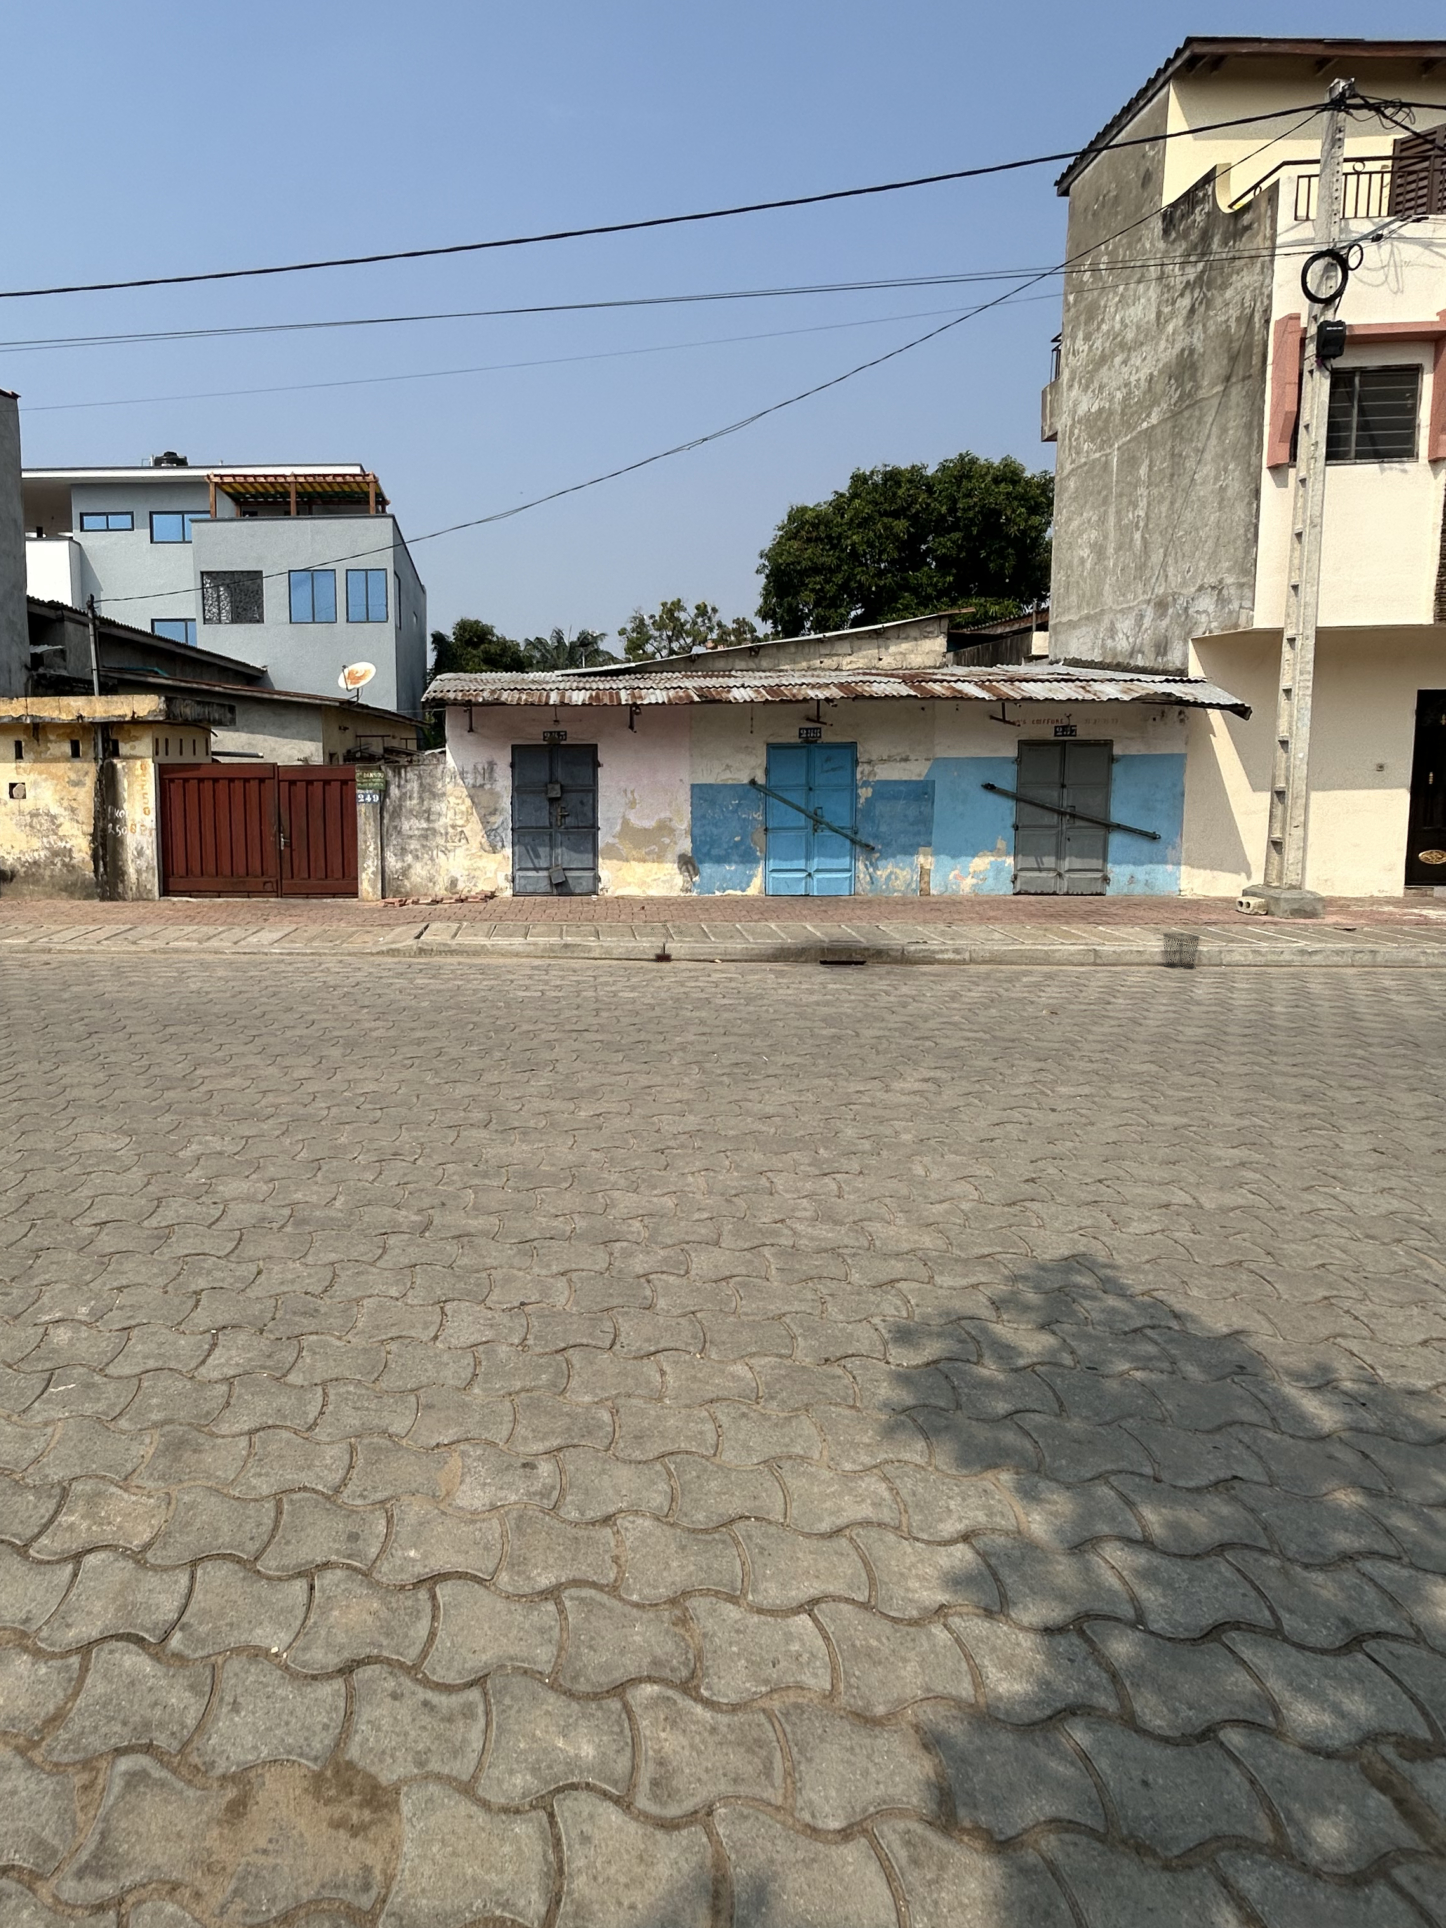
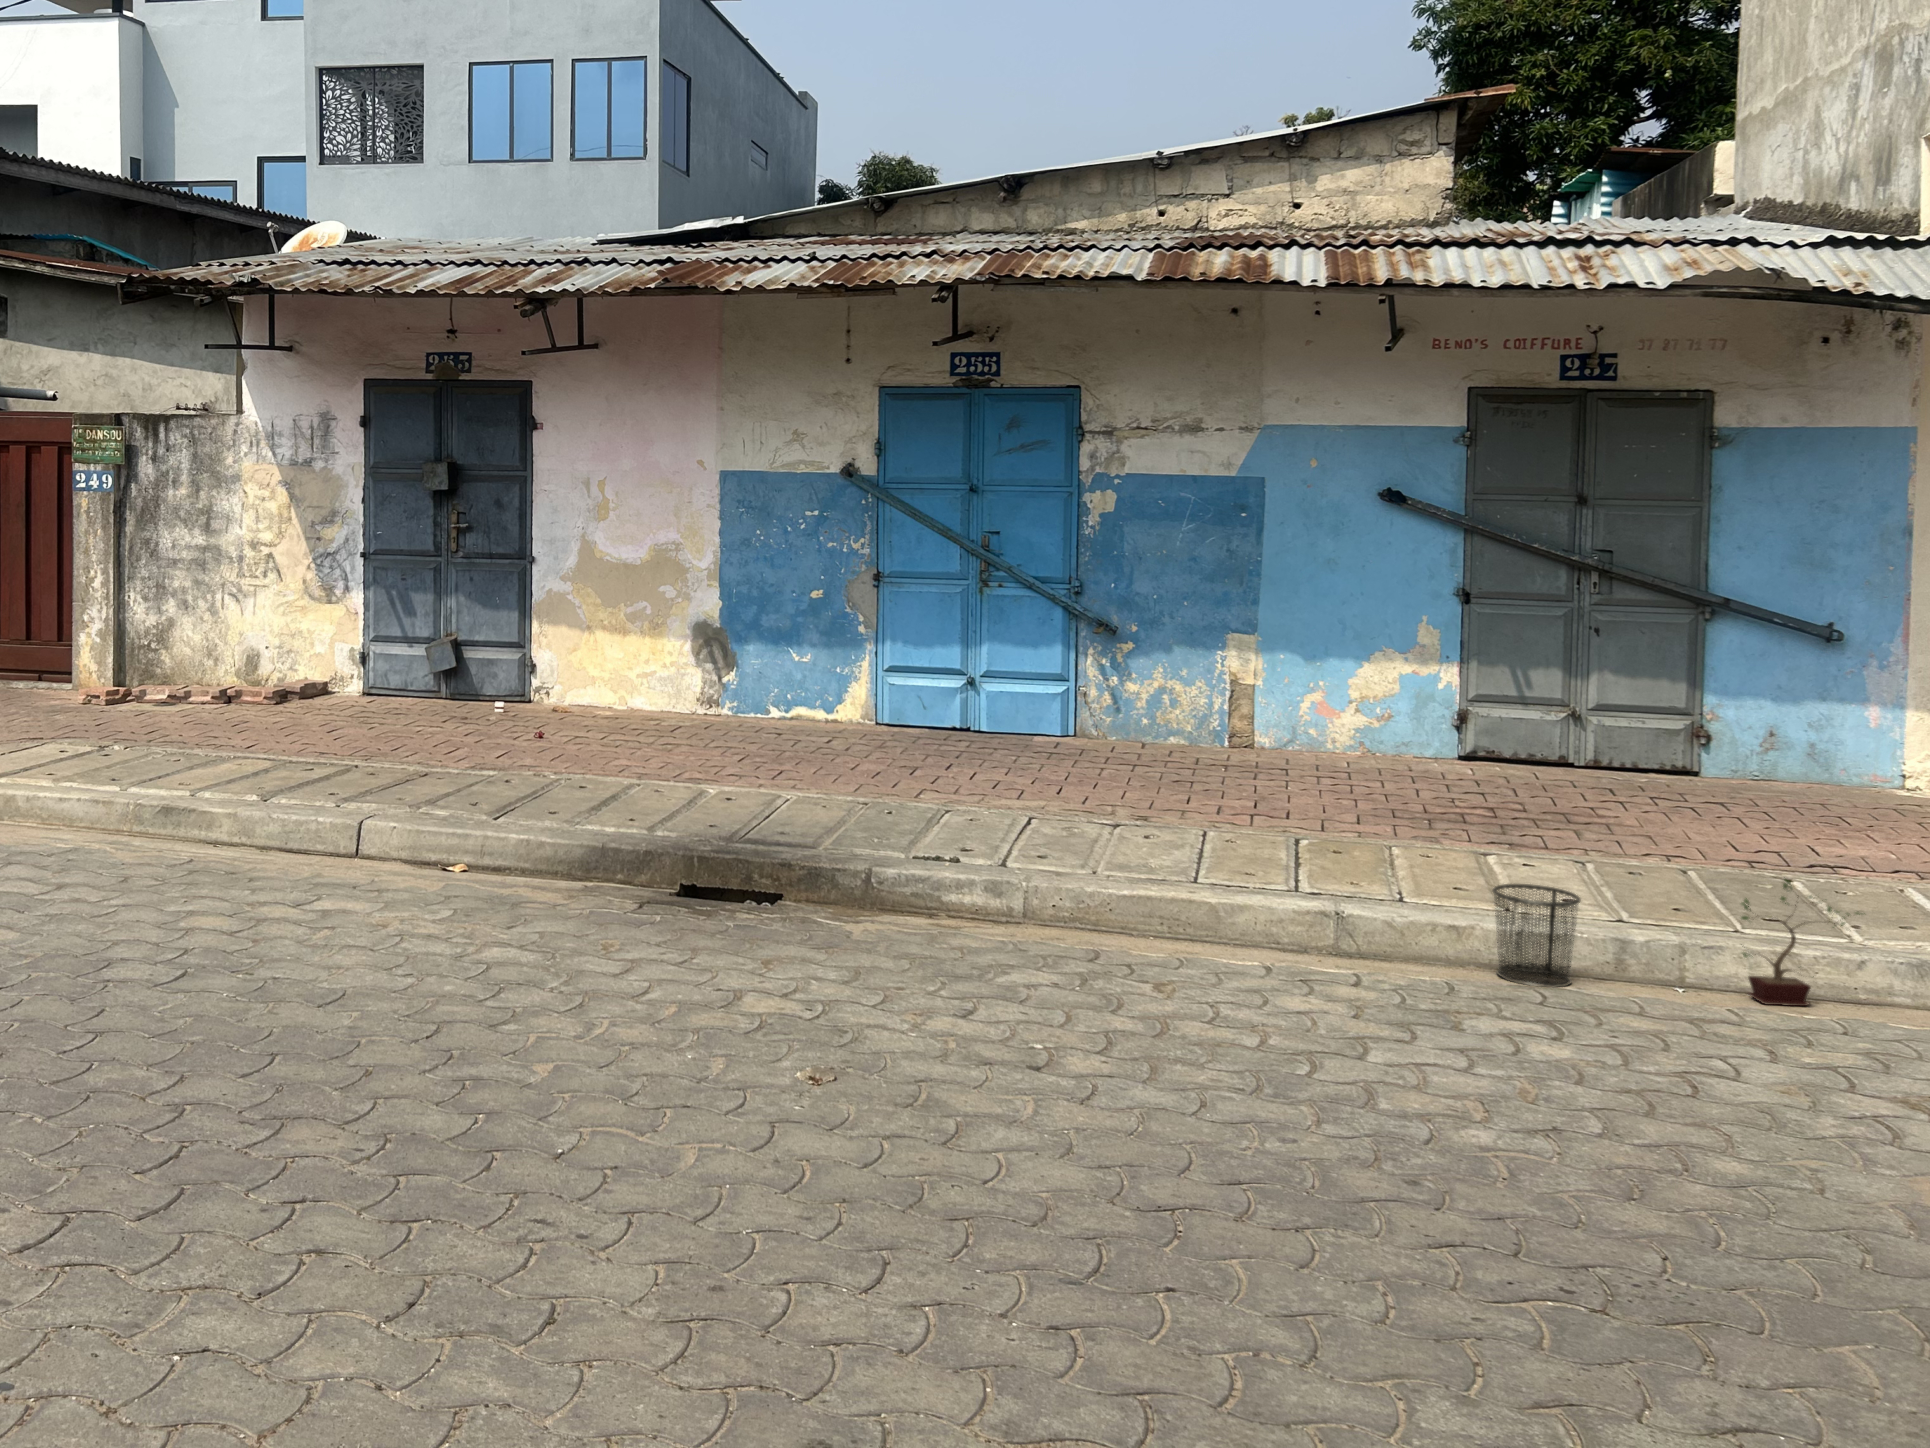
potted plant: present [651,921,682,962] -> present [1741,879,1860,1006]

